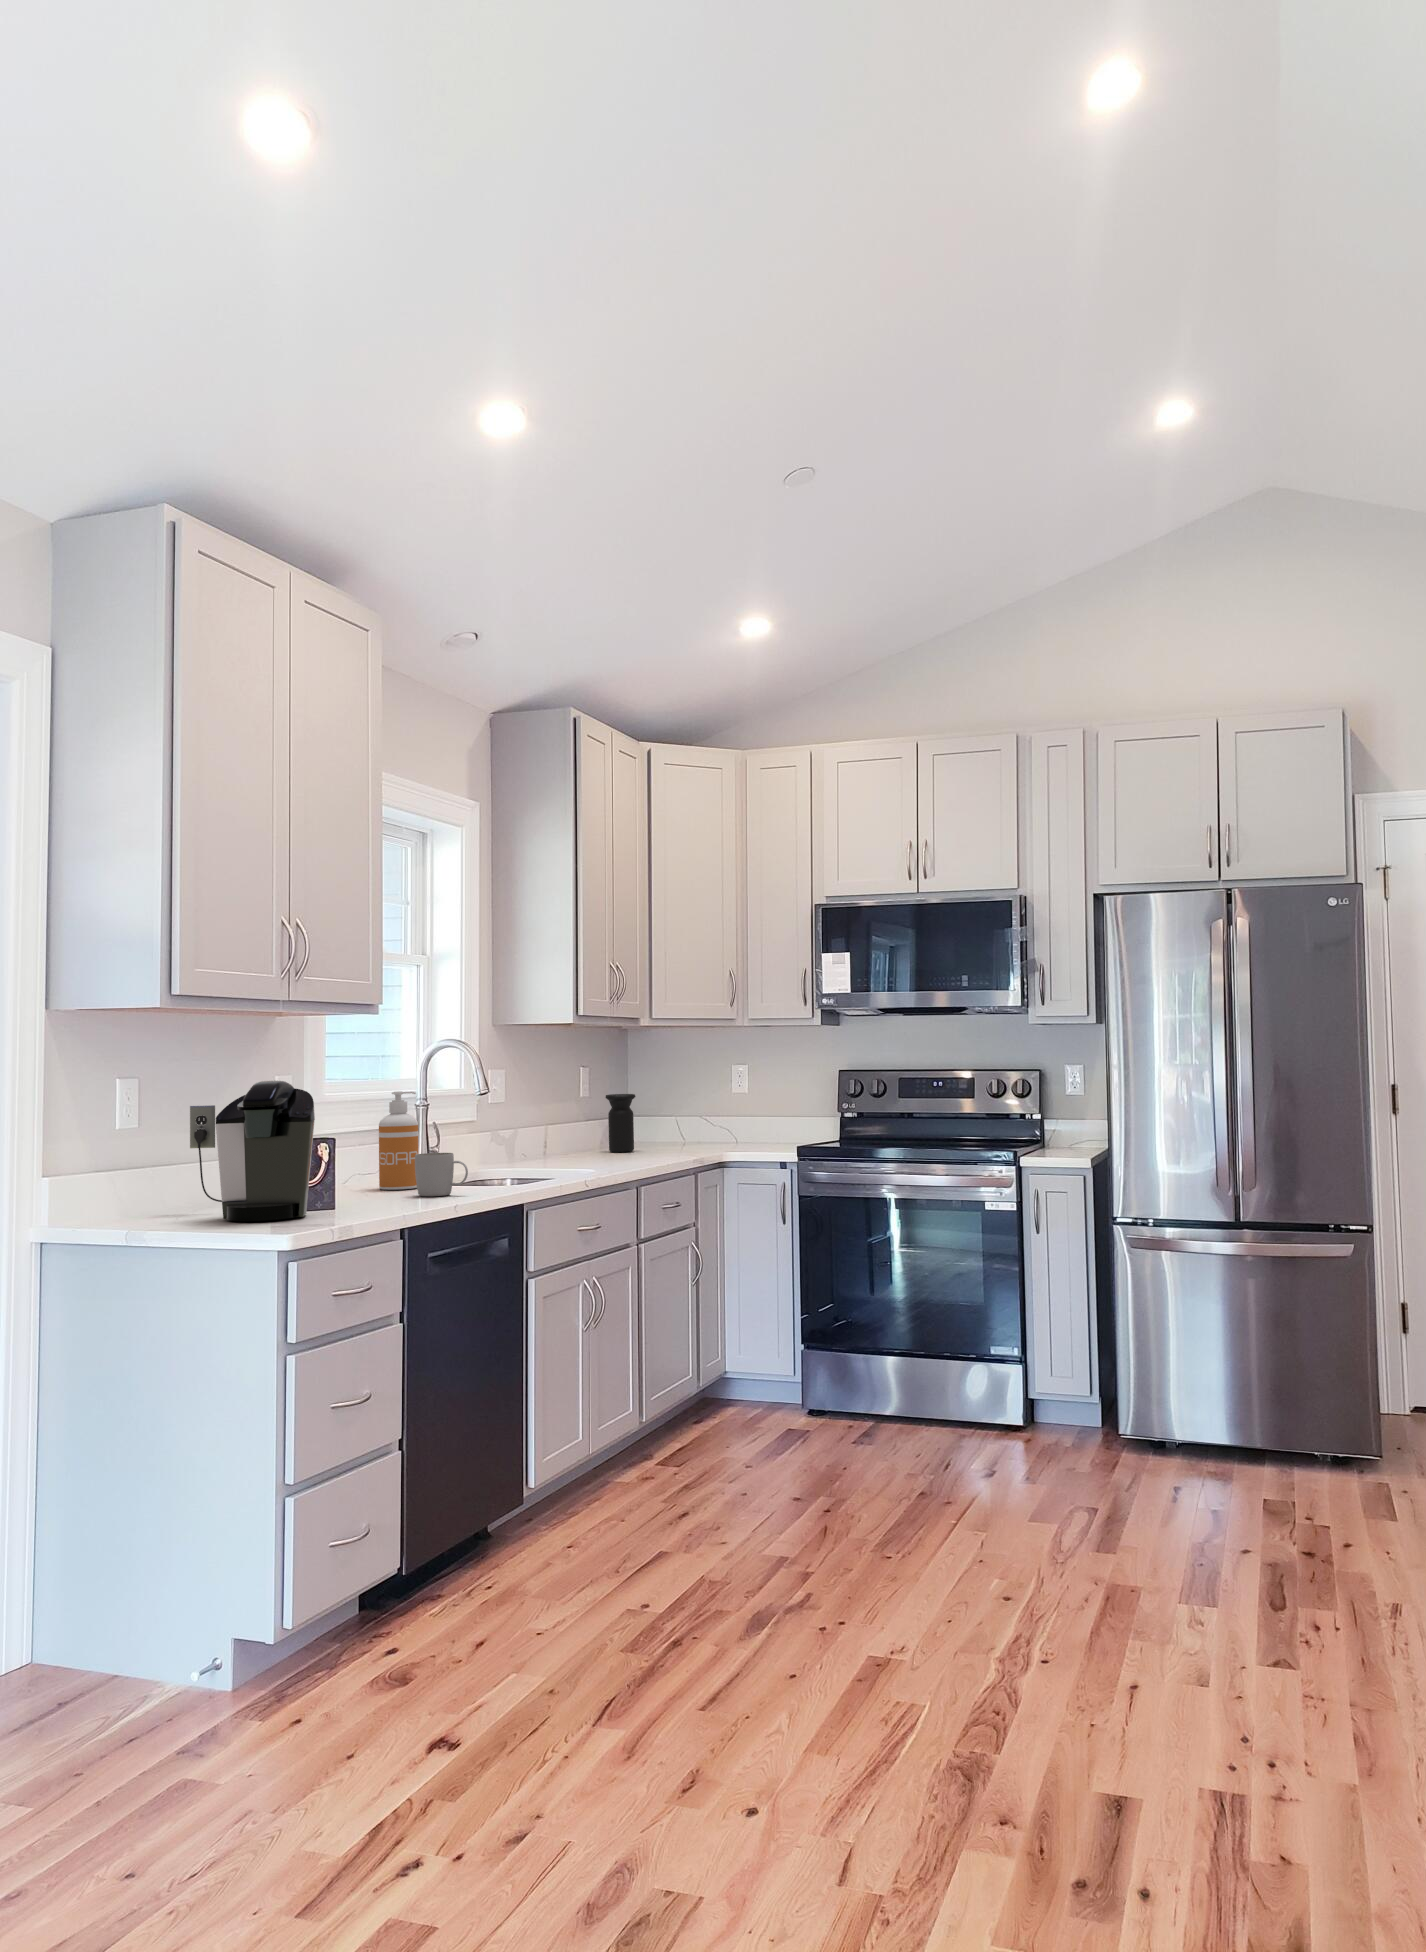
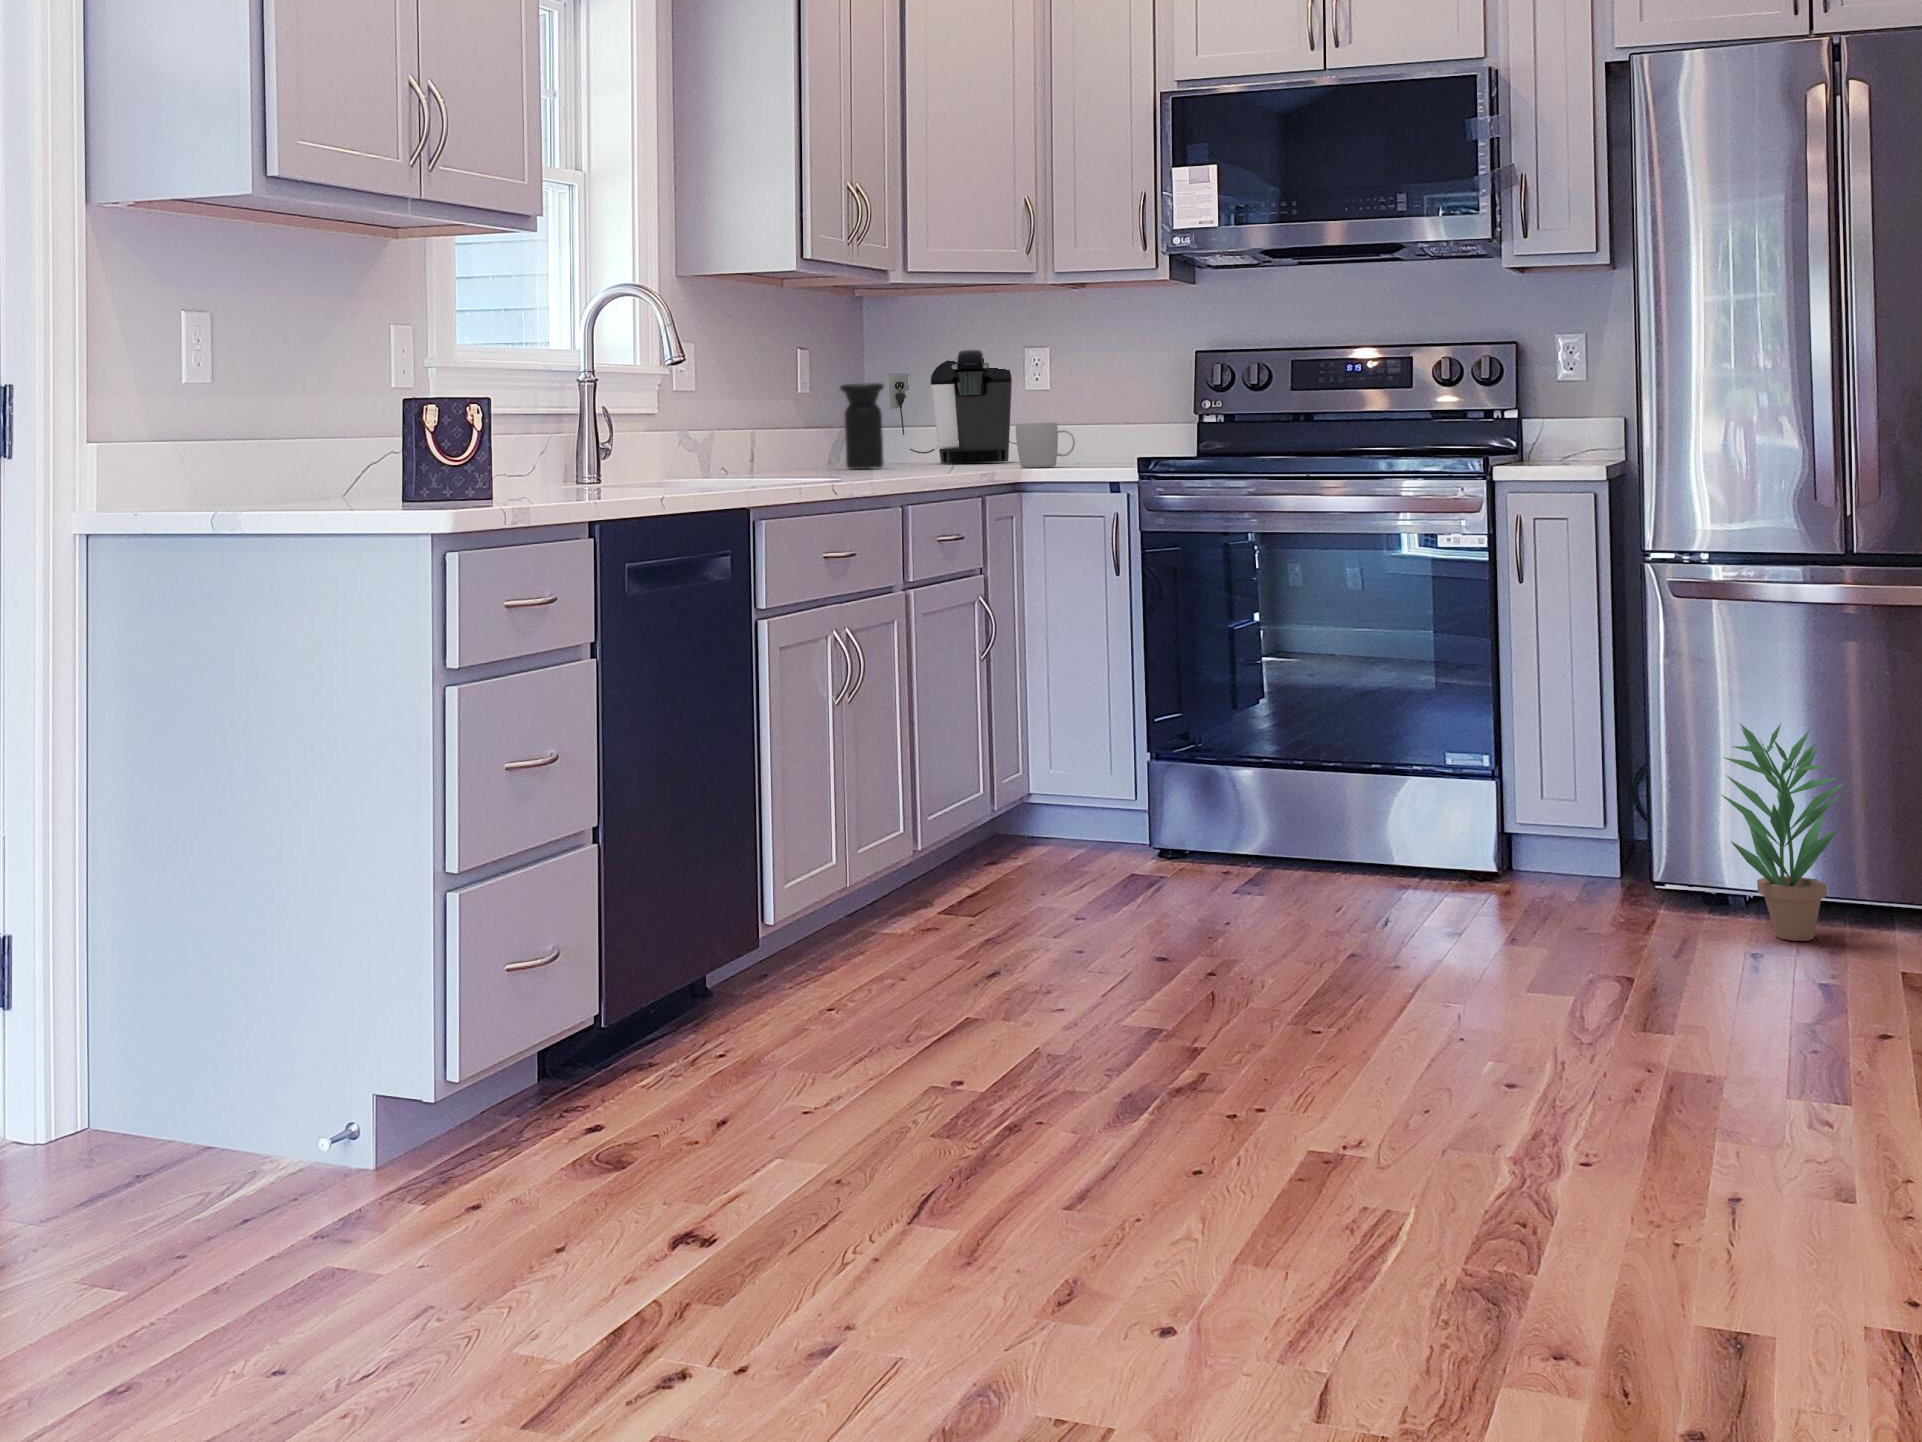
coffee maker: present [190,1080,315,1221] -> present [889,349,1012,463]
soap dispenser: present [379,1091,418,1190] -> none [537,350,595,491]
mug: present [415,1153,468,1196] -> present [1016,422,1075,467]
potted plant: none [1155,1333,1231,1474] -> present [1721,724,1844,941]

